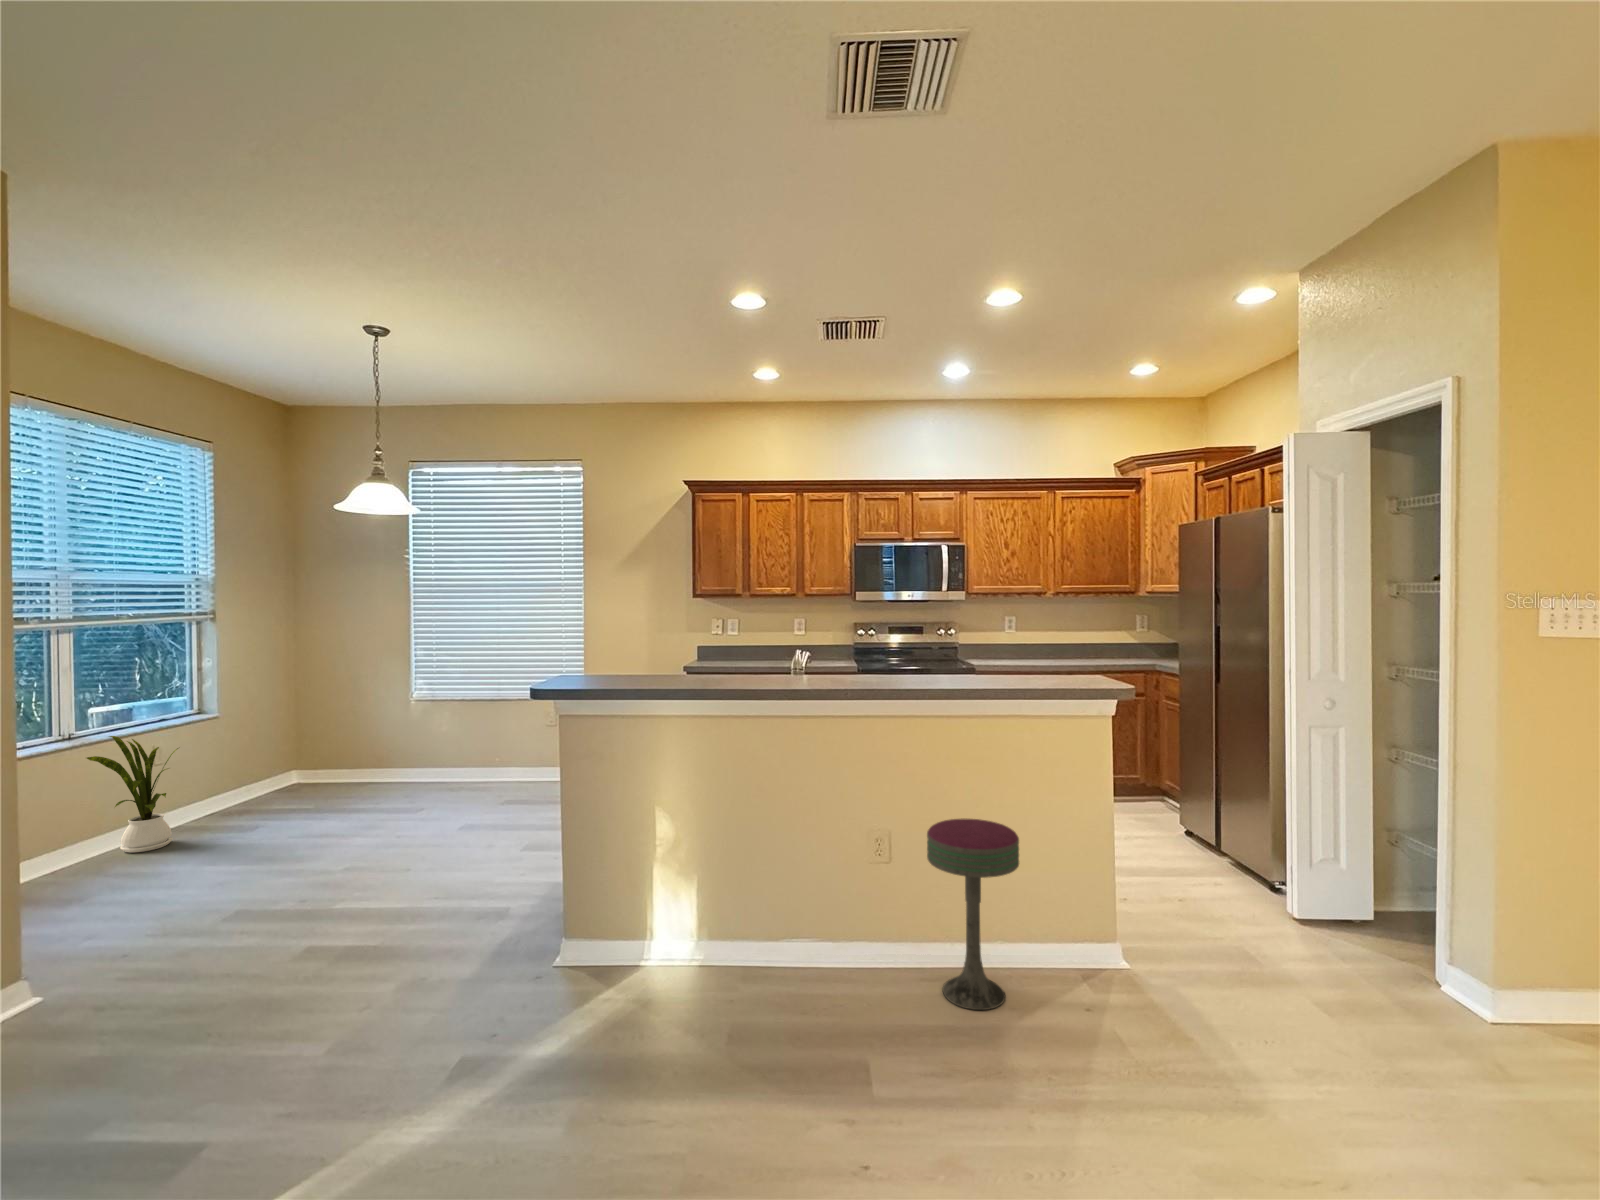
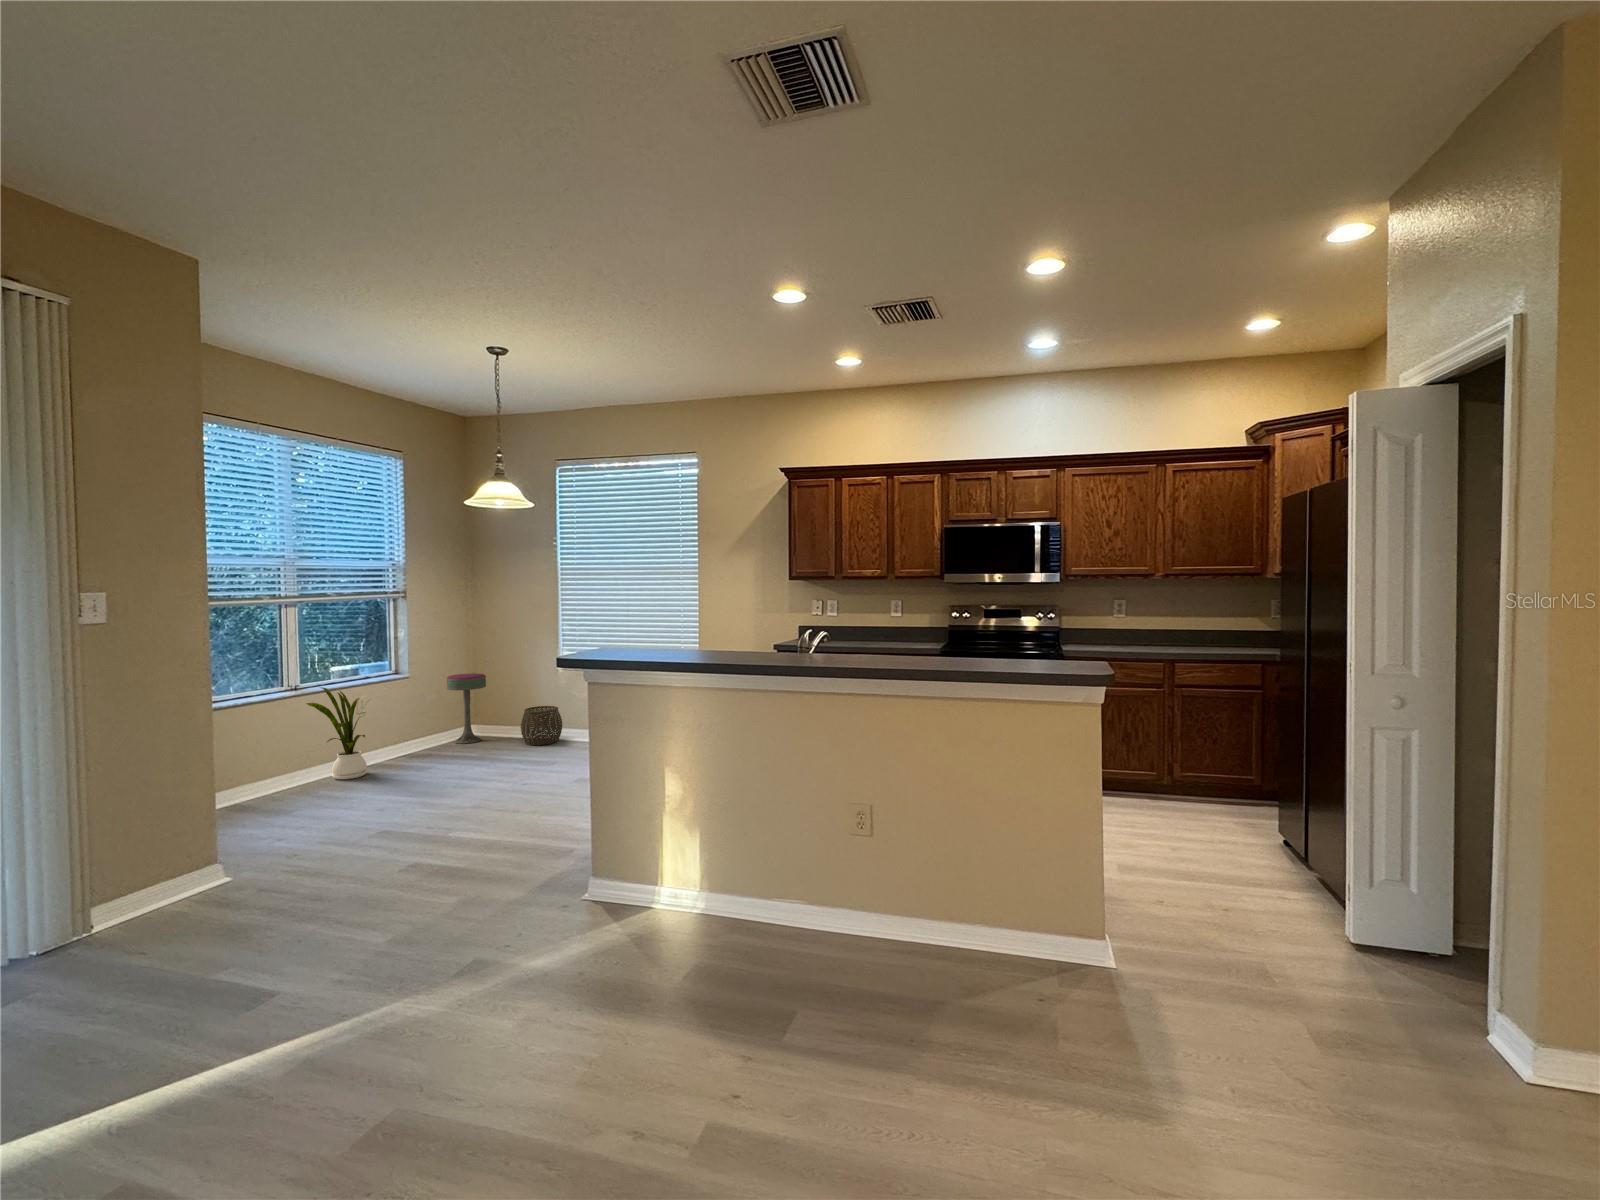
woven basket: none [367,744,420,791] -> present [521,706,562,745]
bar stool: present [927,819,1019,1010] -> present [446,673,486,744]

